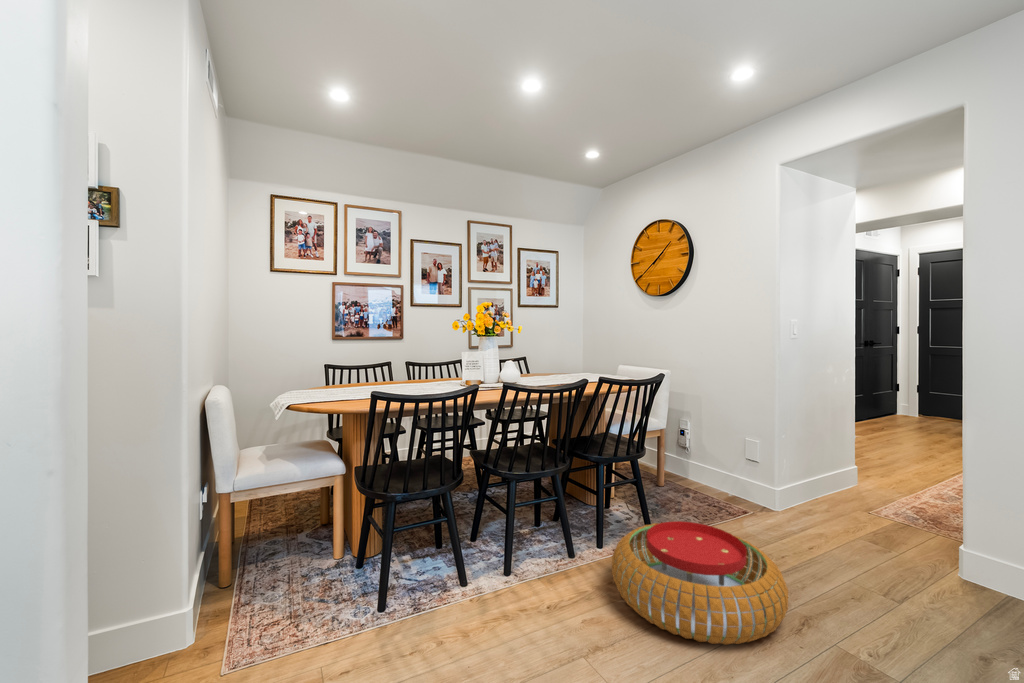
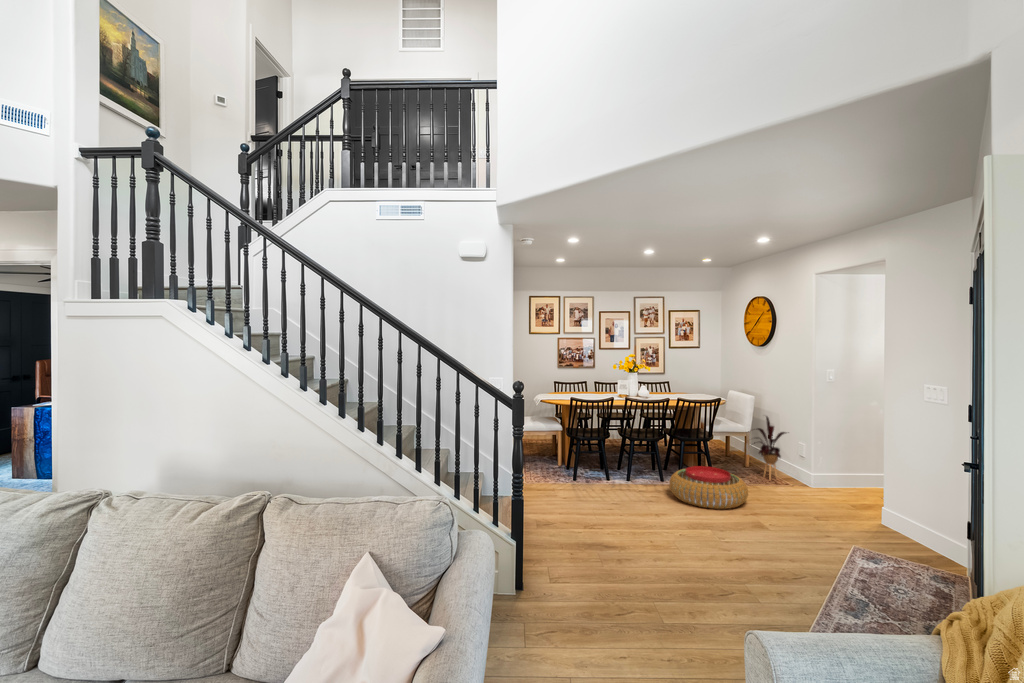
house plant: none [680,403,739,514] -> present [756,416,786,480]

